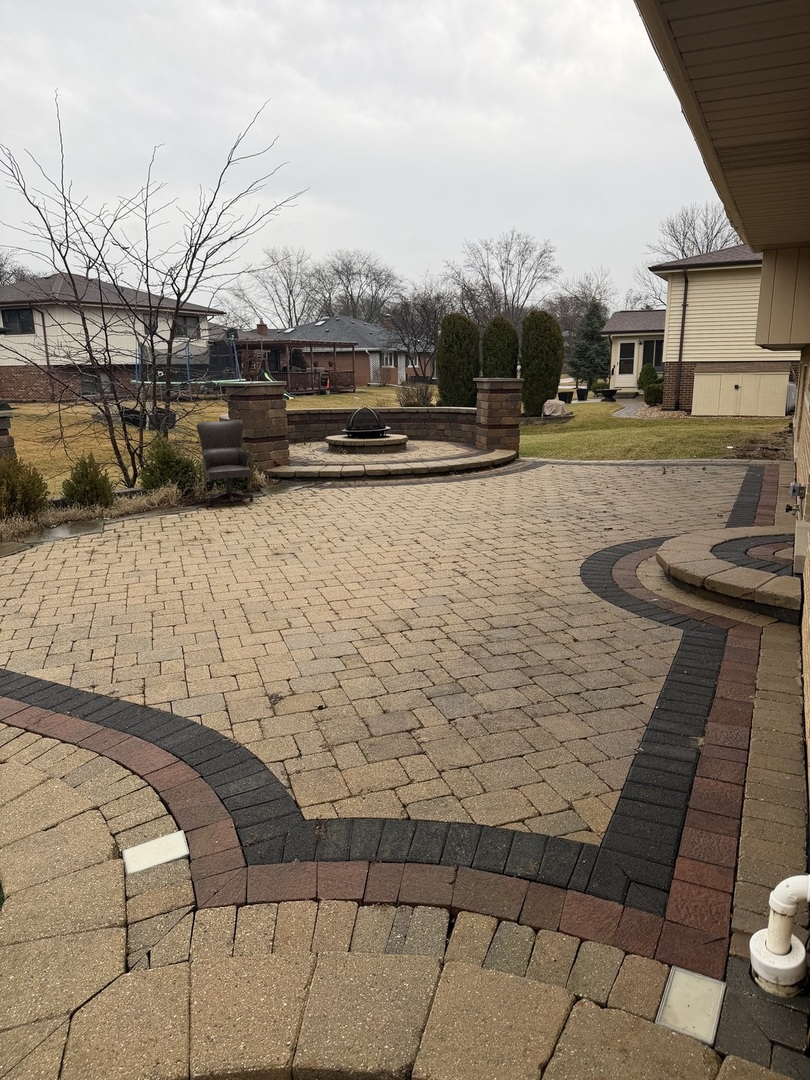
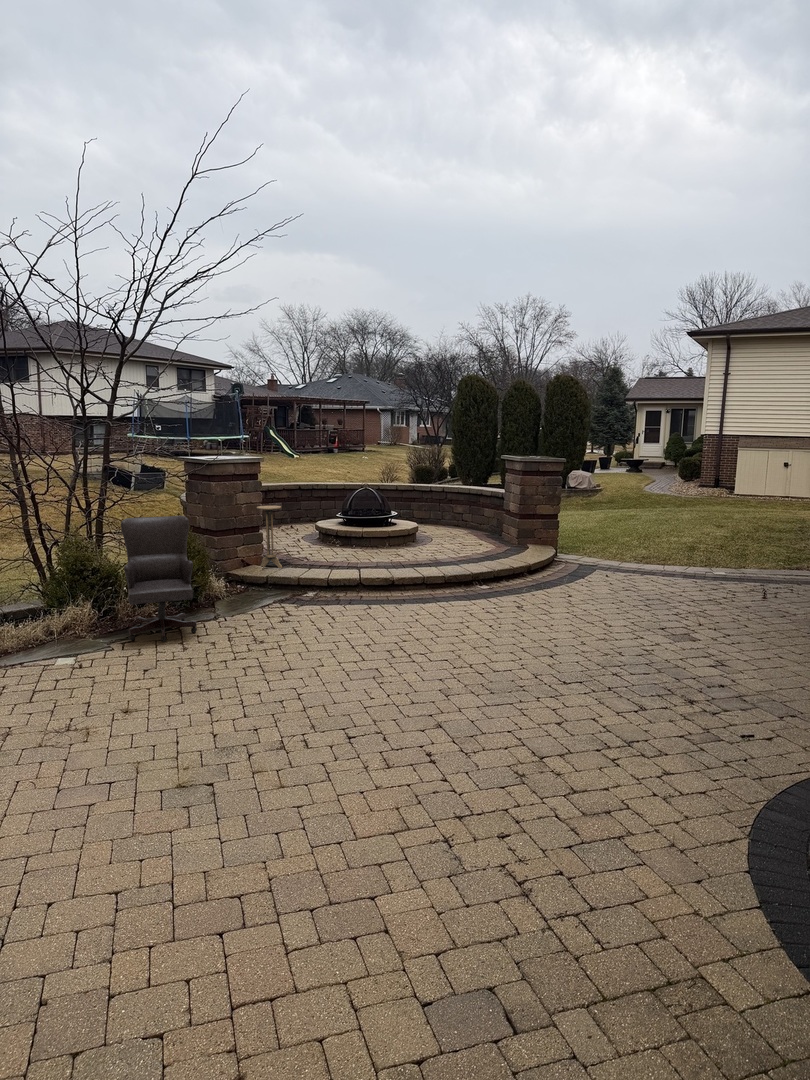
side table: none [283,419,305,468] -> present [257,506,282,569]

